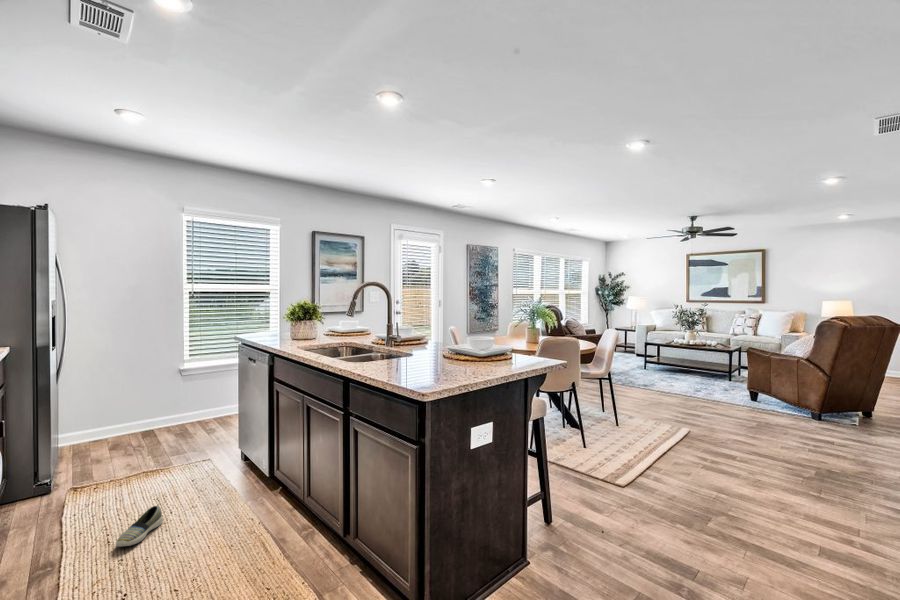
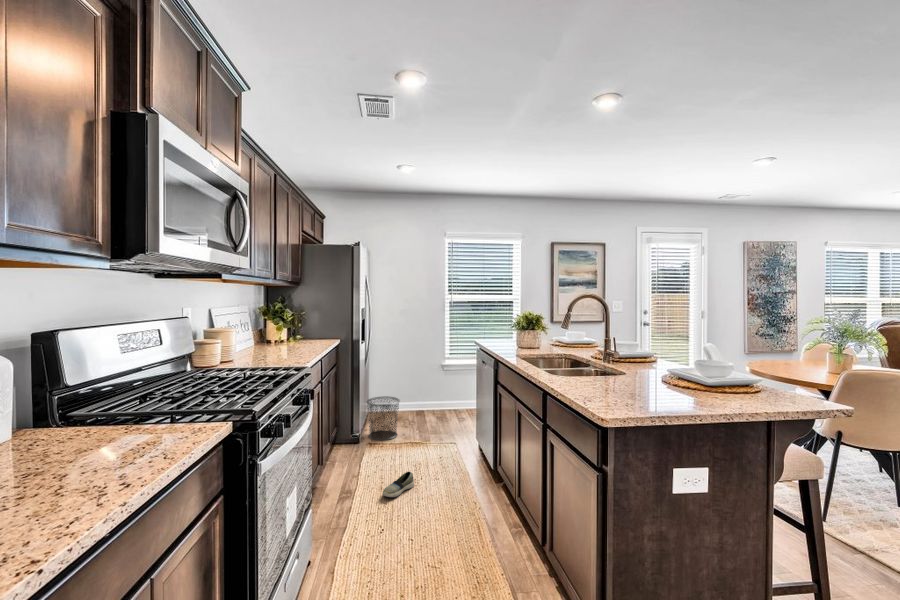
waste bin: none [64,418,122,480] -> present [367,396,400,440]

